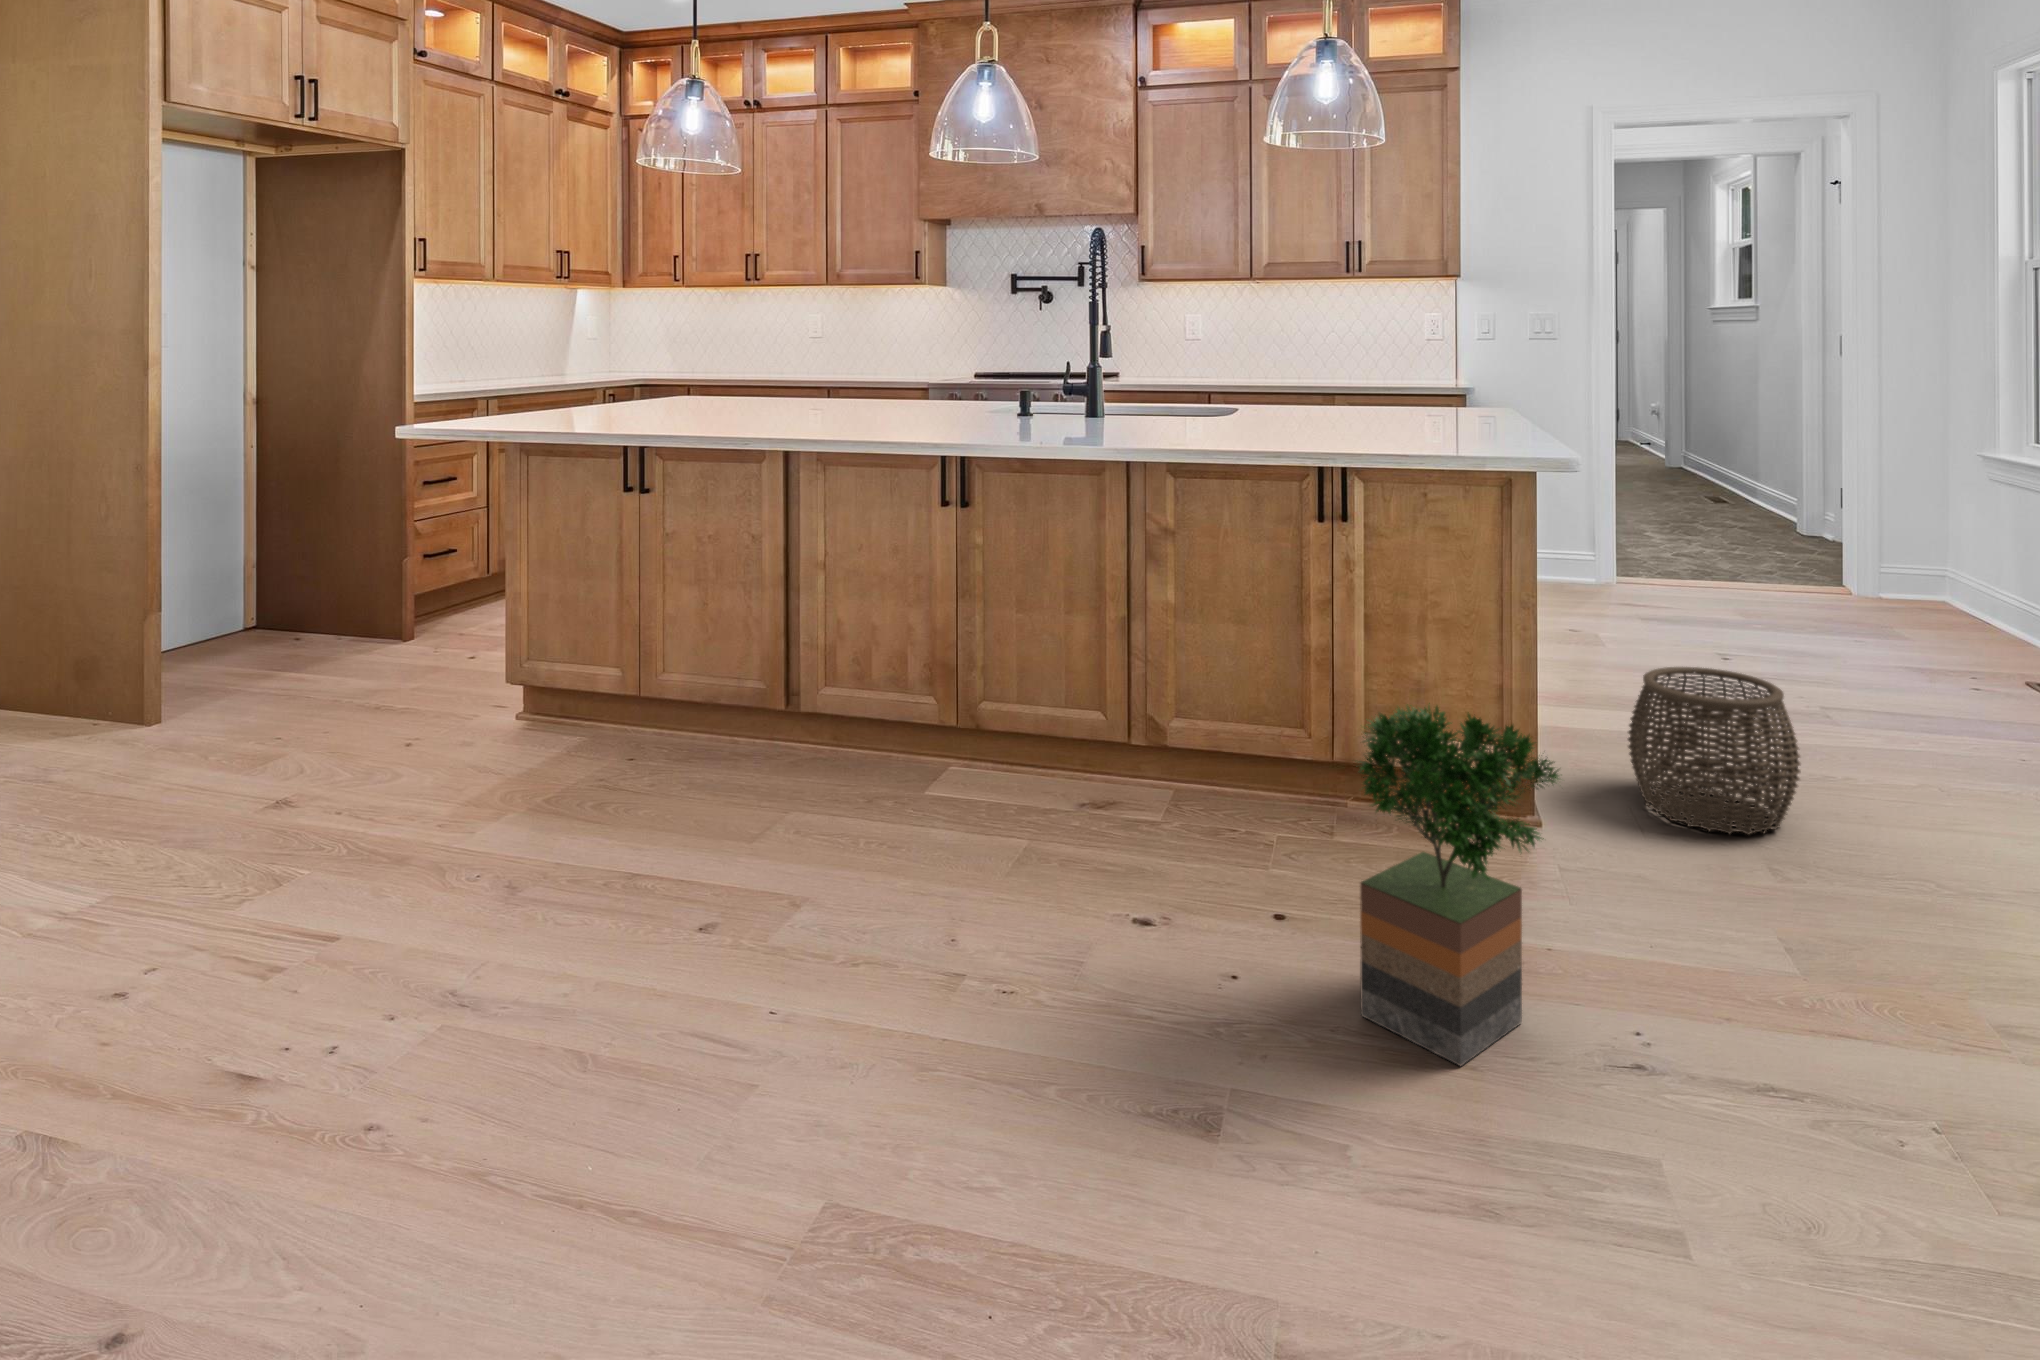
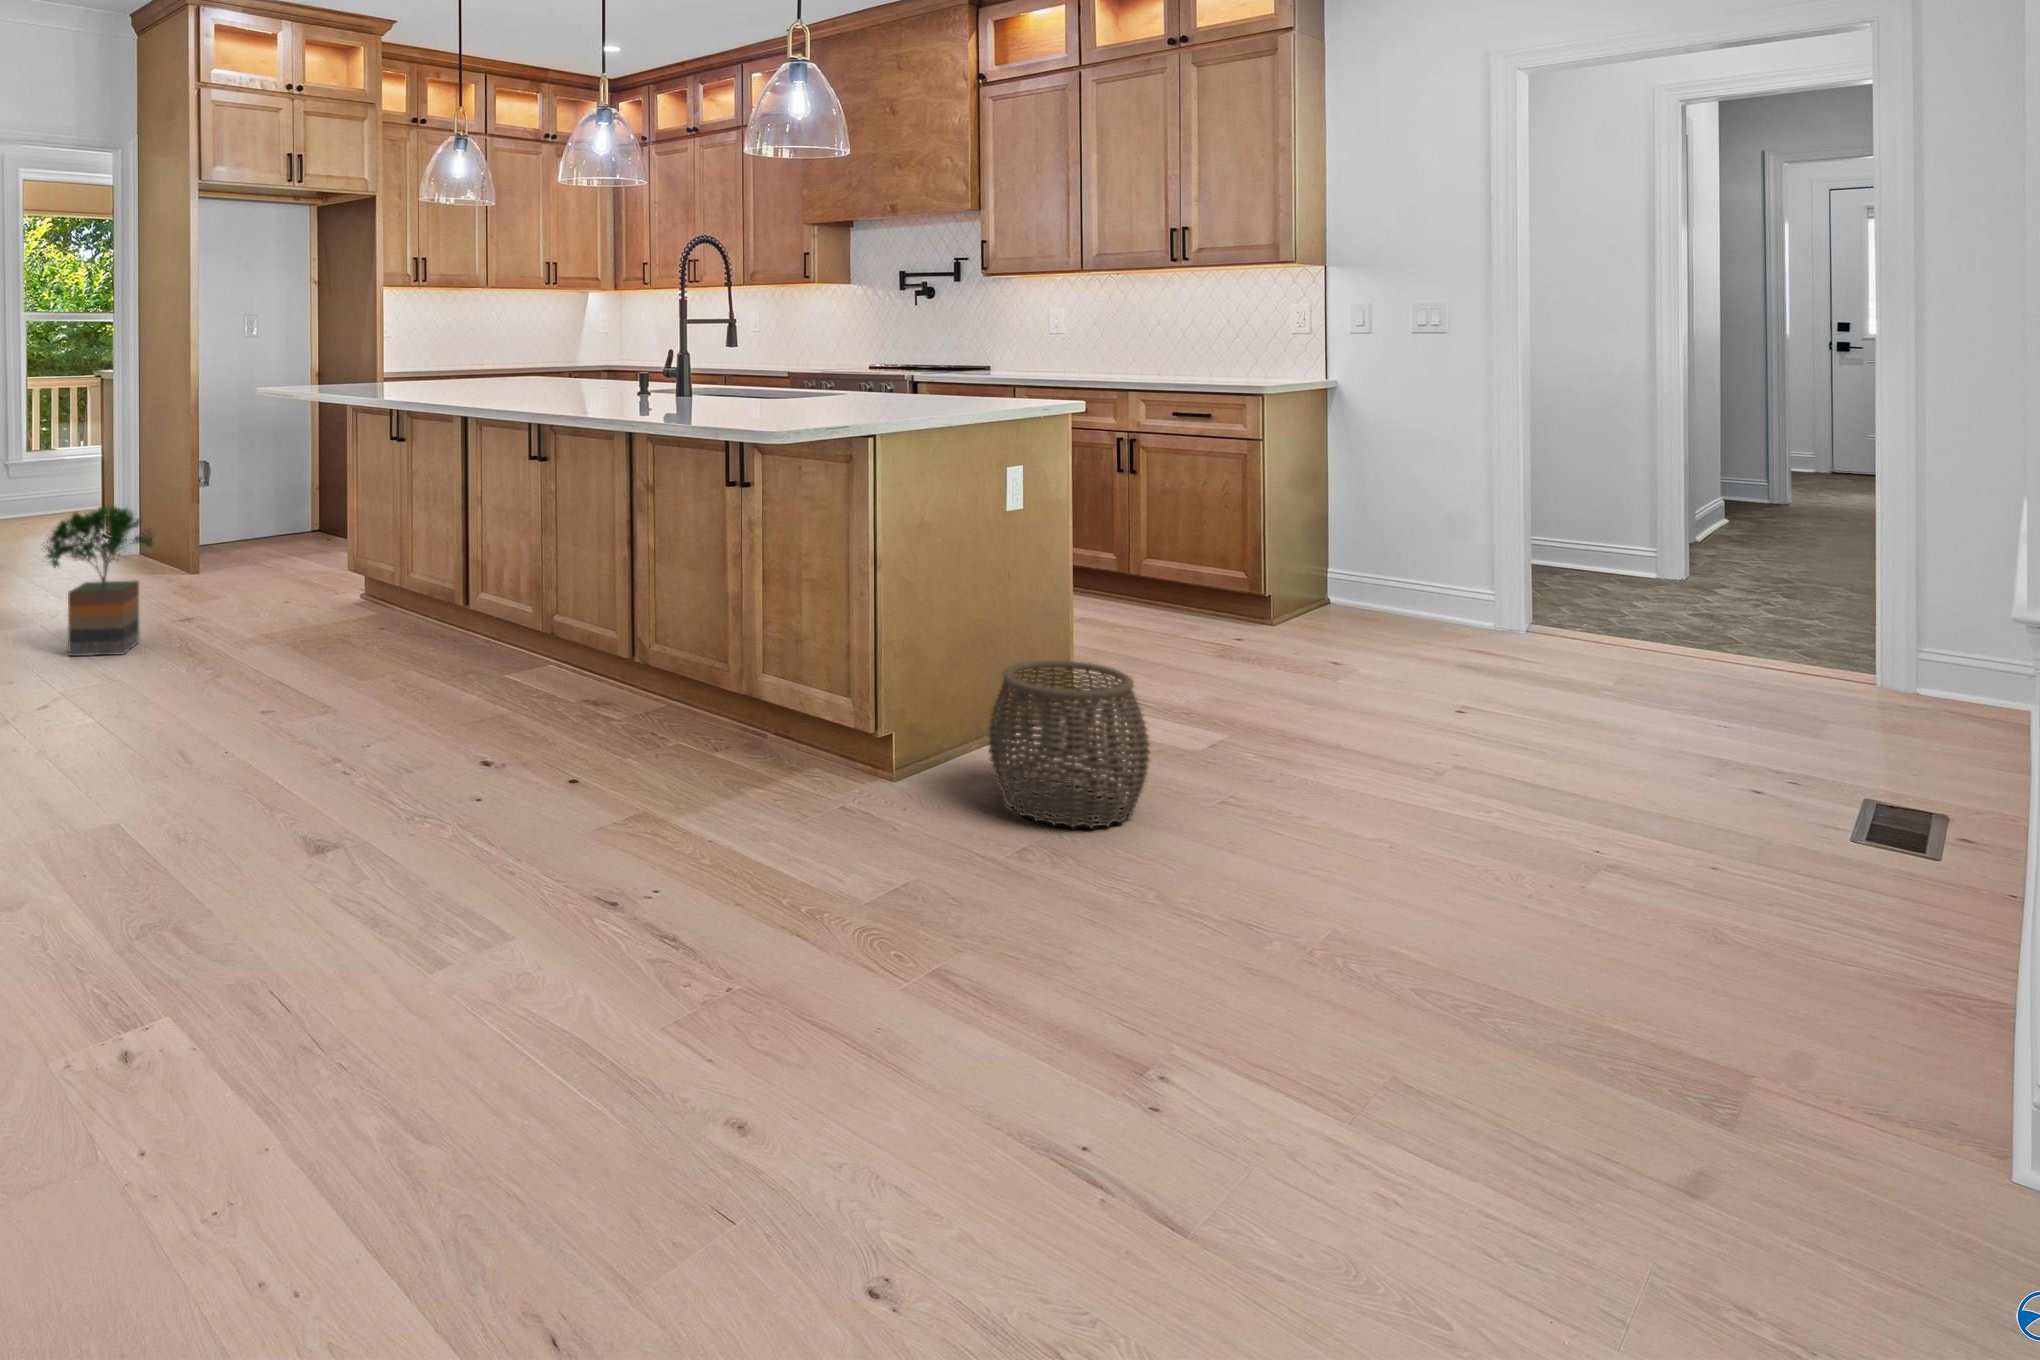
potted tree: present [1359,703,1559,1066] -> present [44,506,154,656]

